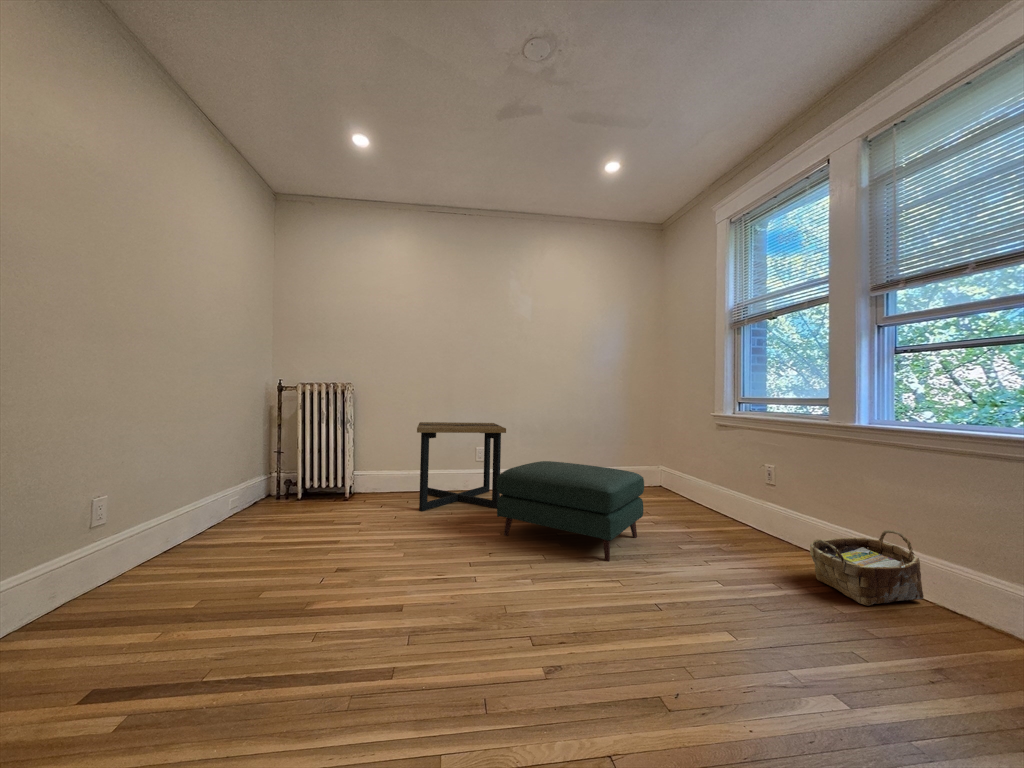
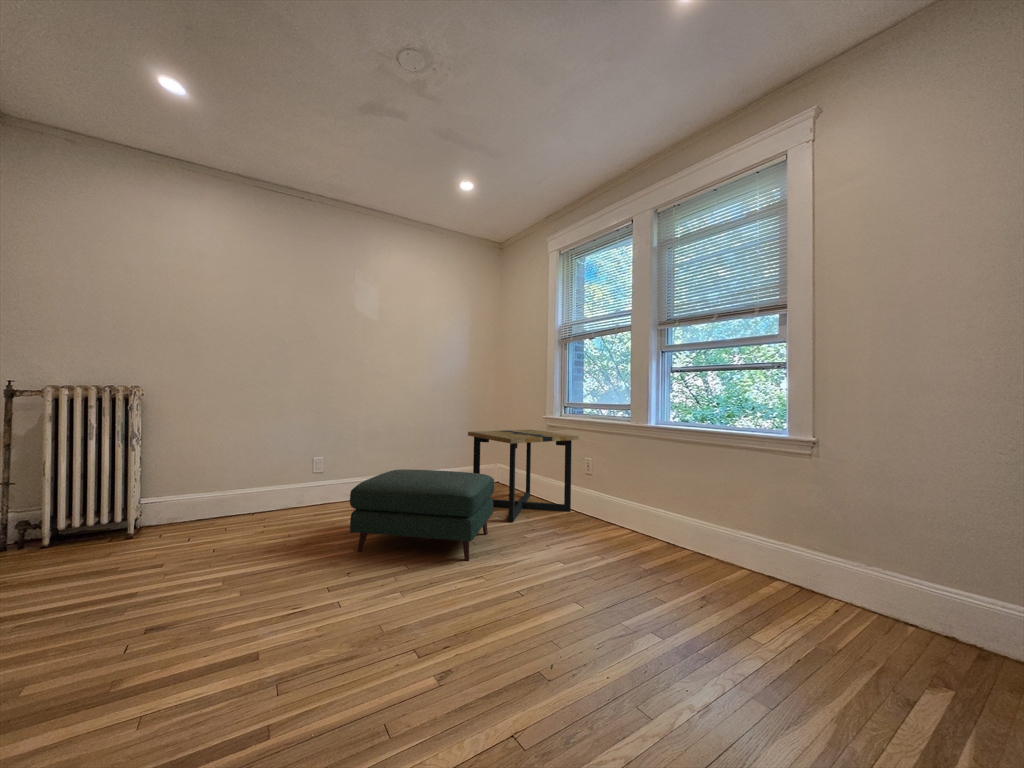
side table: present [417,422,506,511] -> present [468,430,579,522]
woven basket: present [810,530,924,606] -> none [622,504,688,562]

